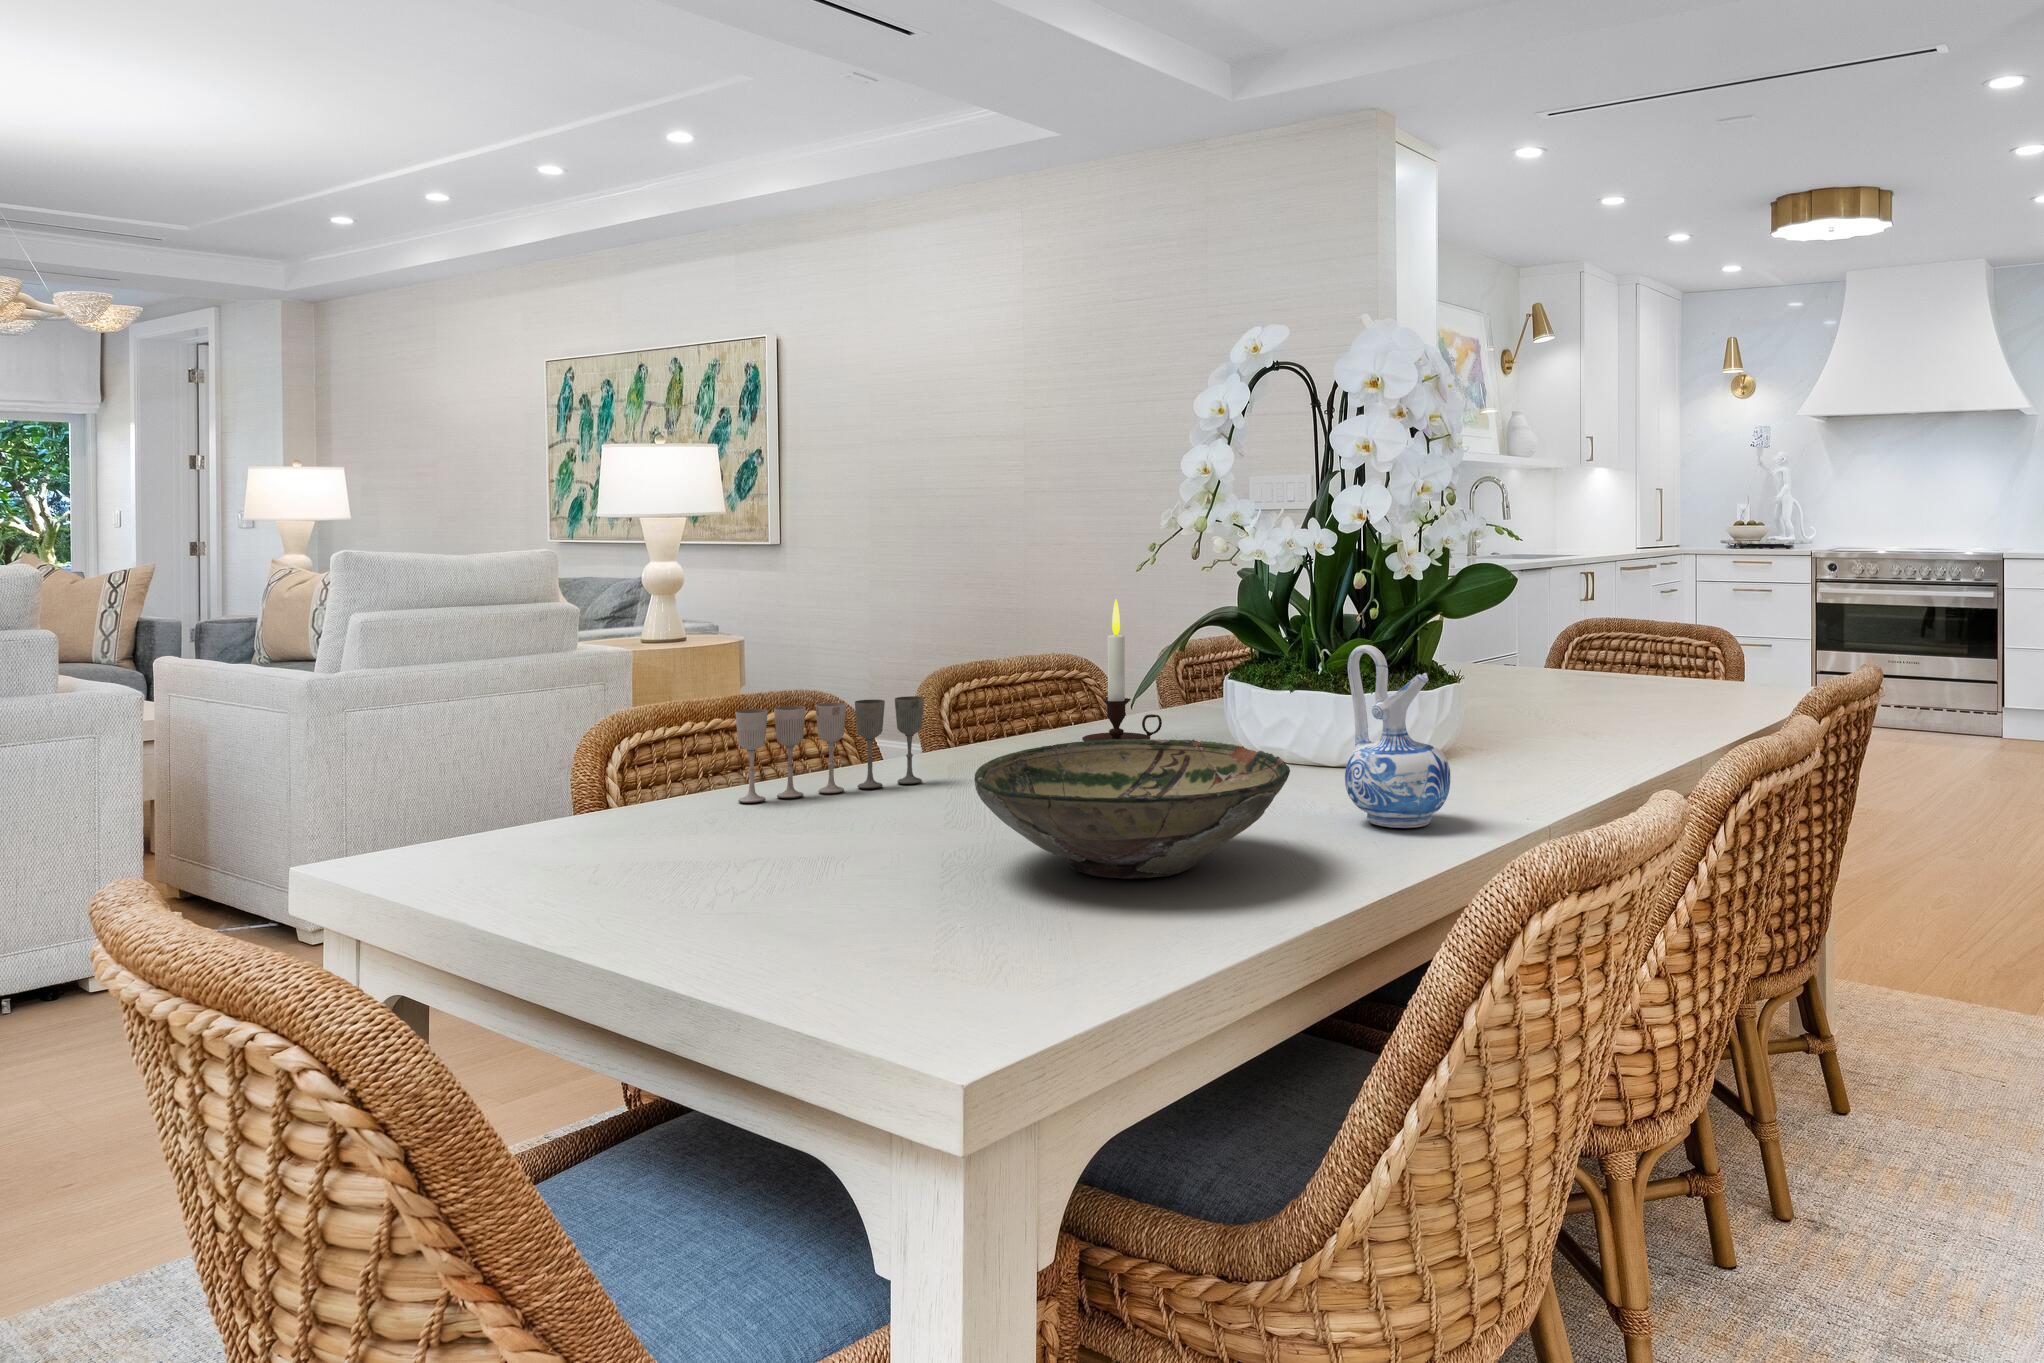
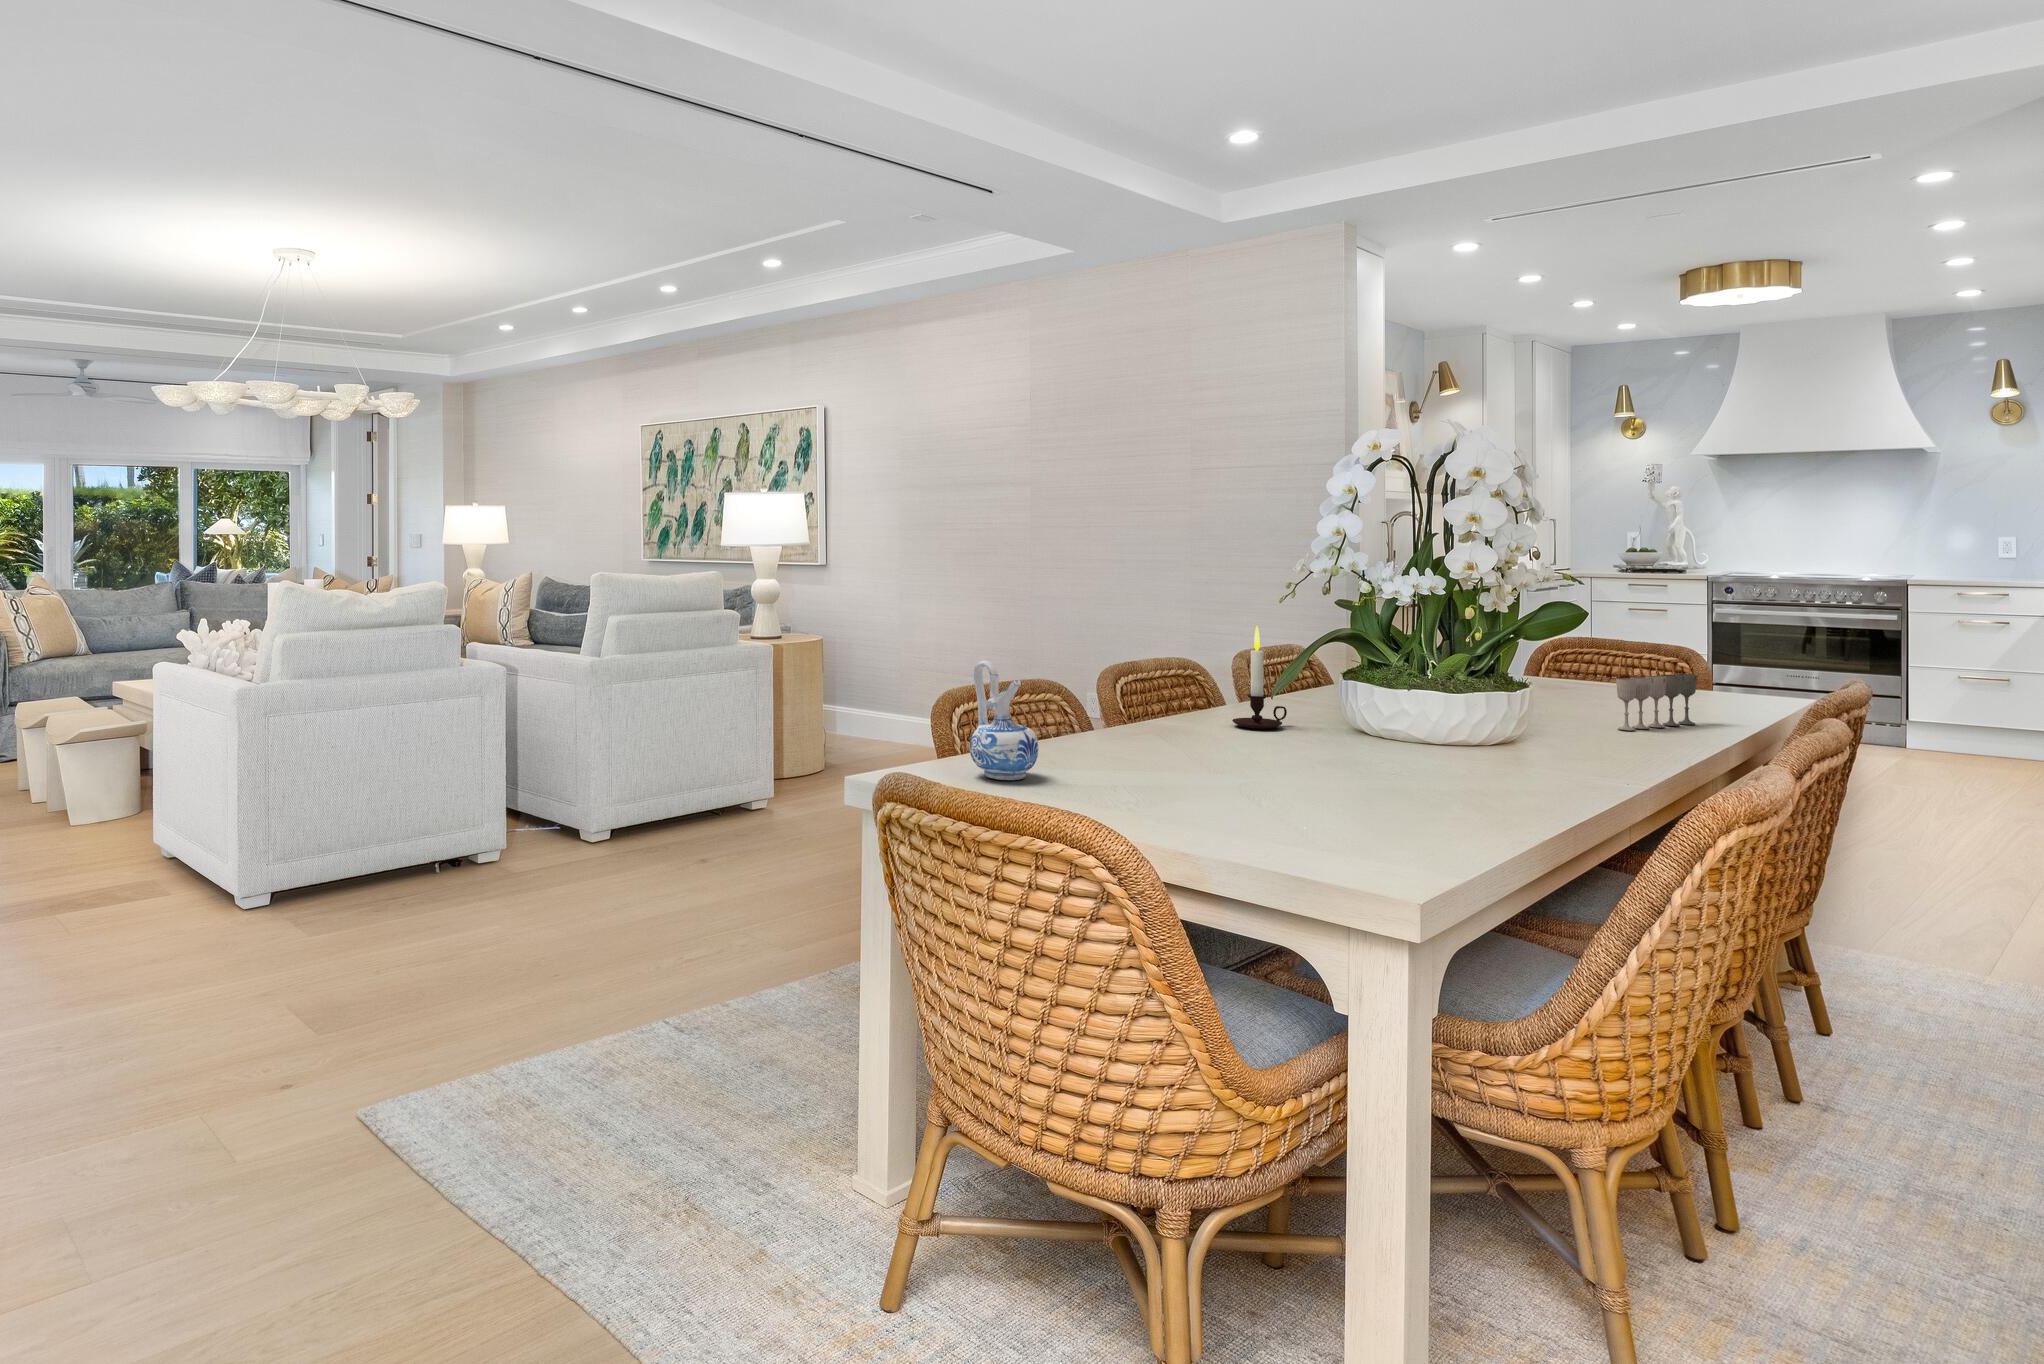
ceramic pitcher: present [1345,645,1450,828] -> present [970,661,1039,780]
wine glass: present [735,696,924,803] -> present [1616,674,1697,731]
bowl: present [974,739,1290,879] -> none [1268,723,1486,811]

